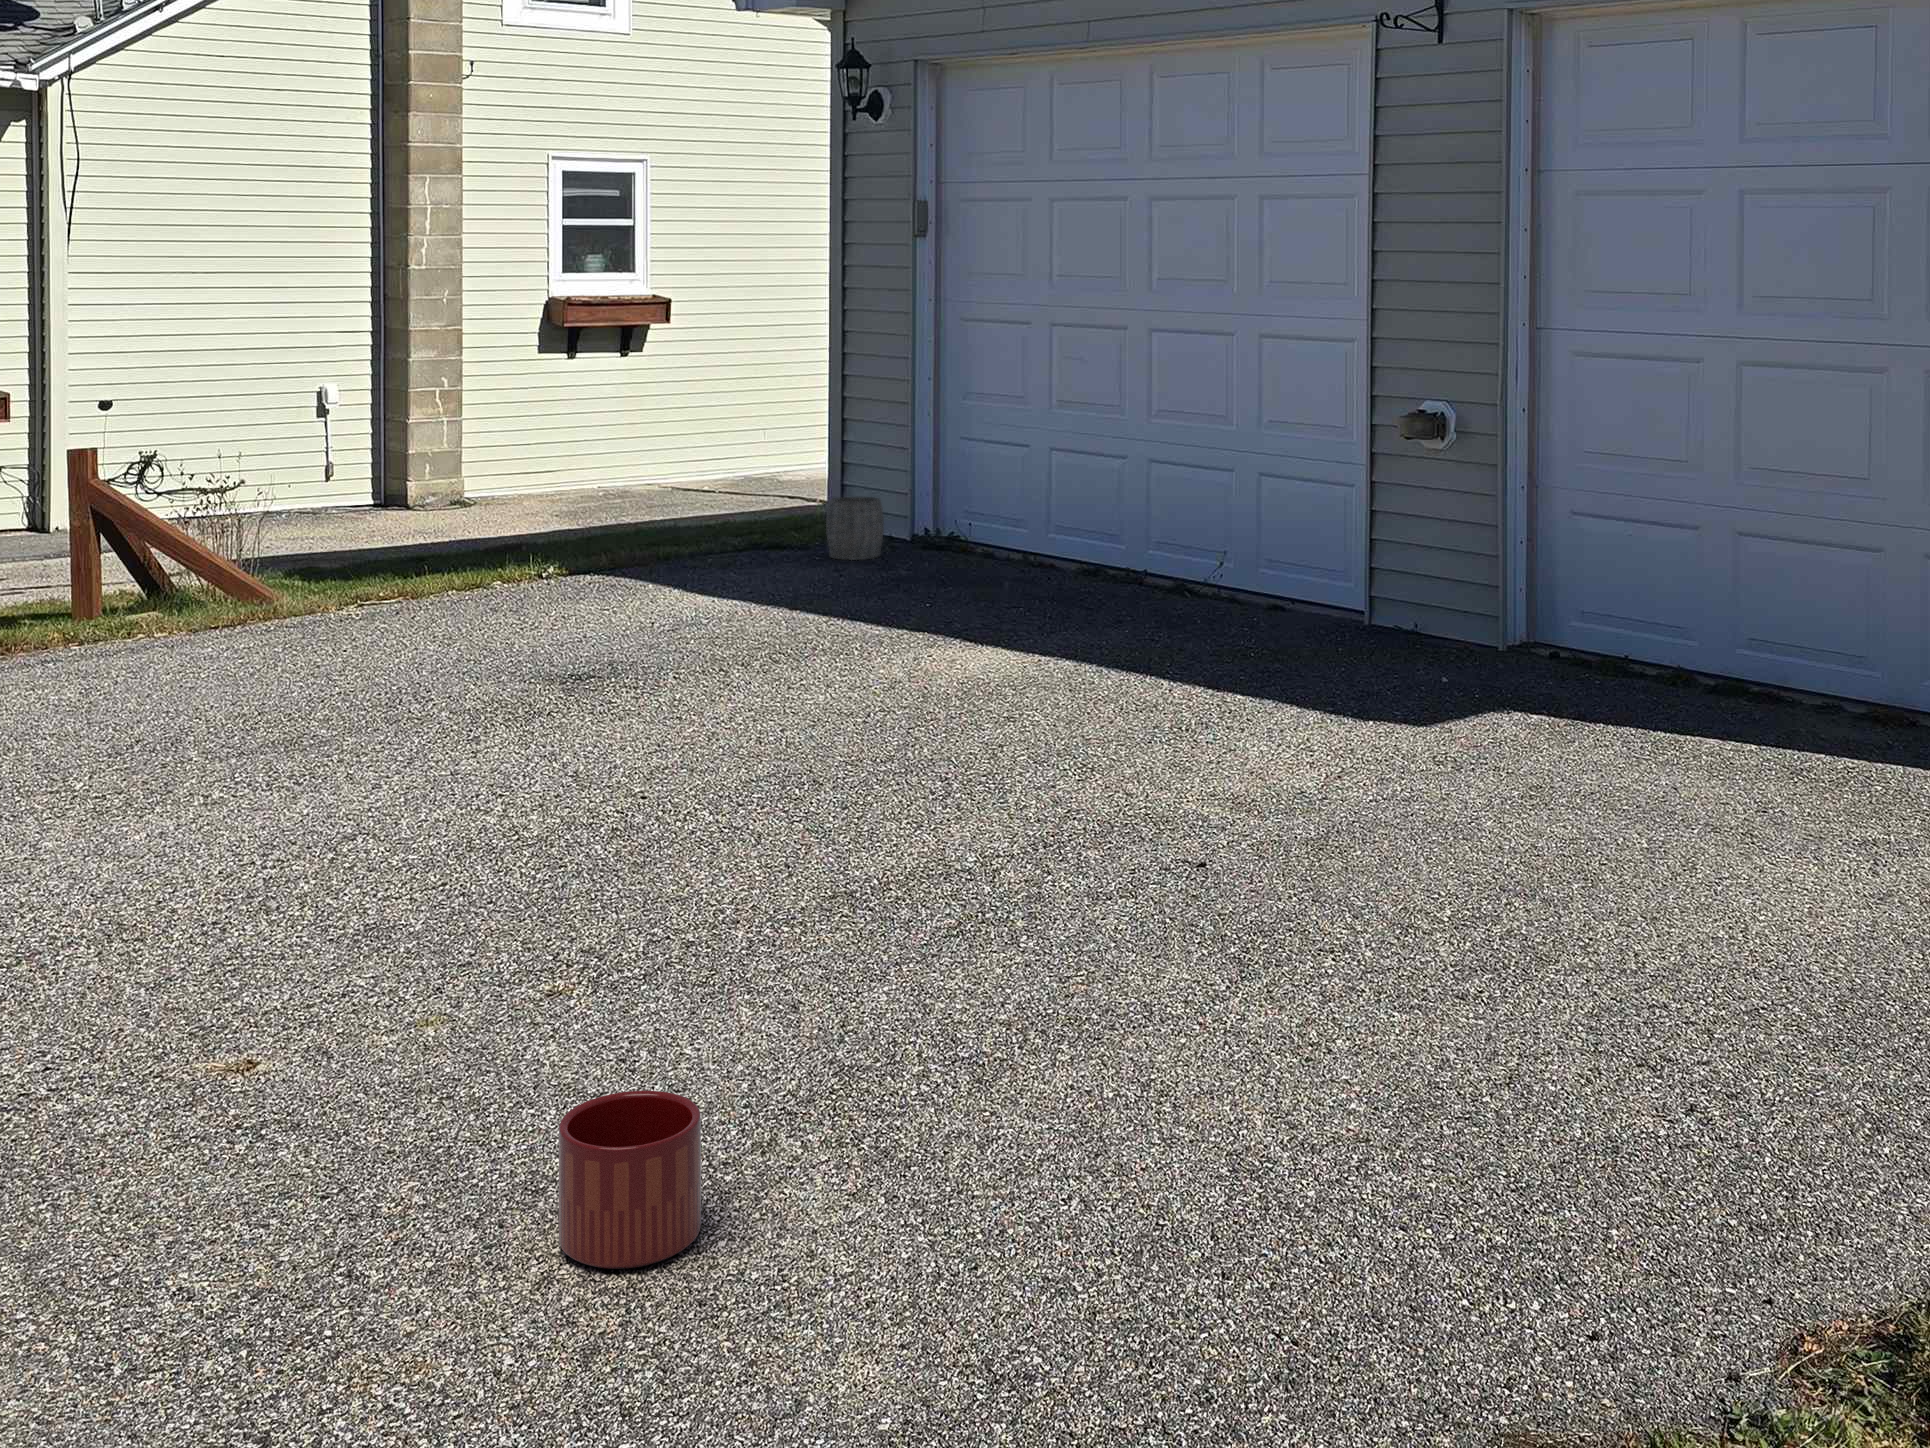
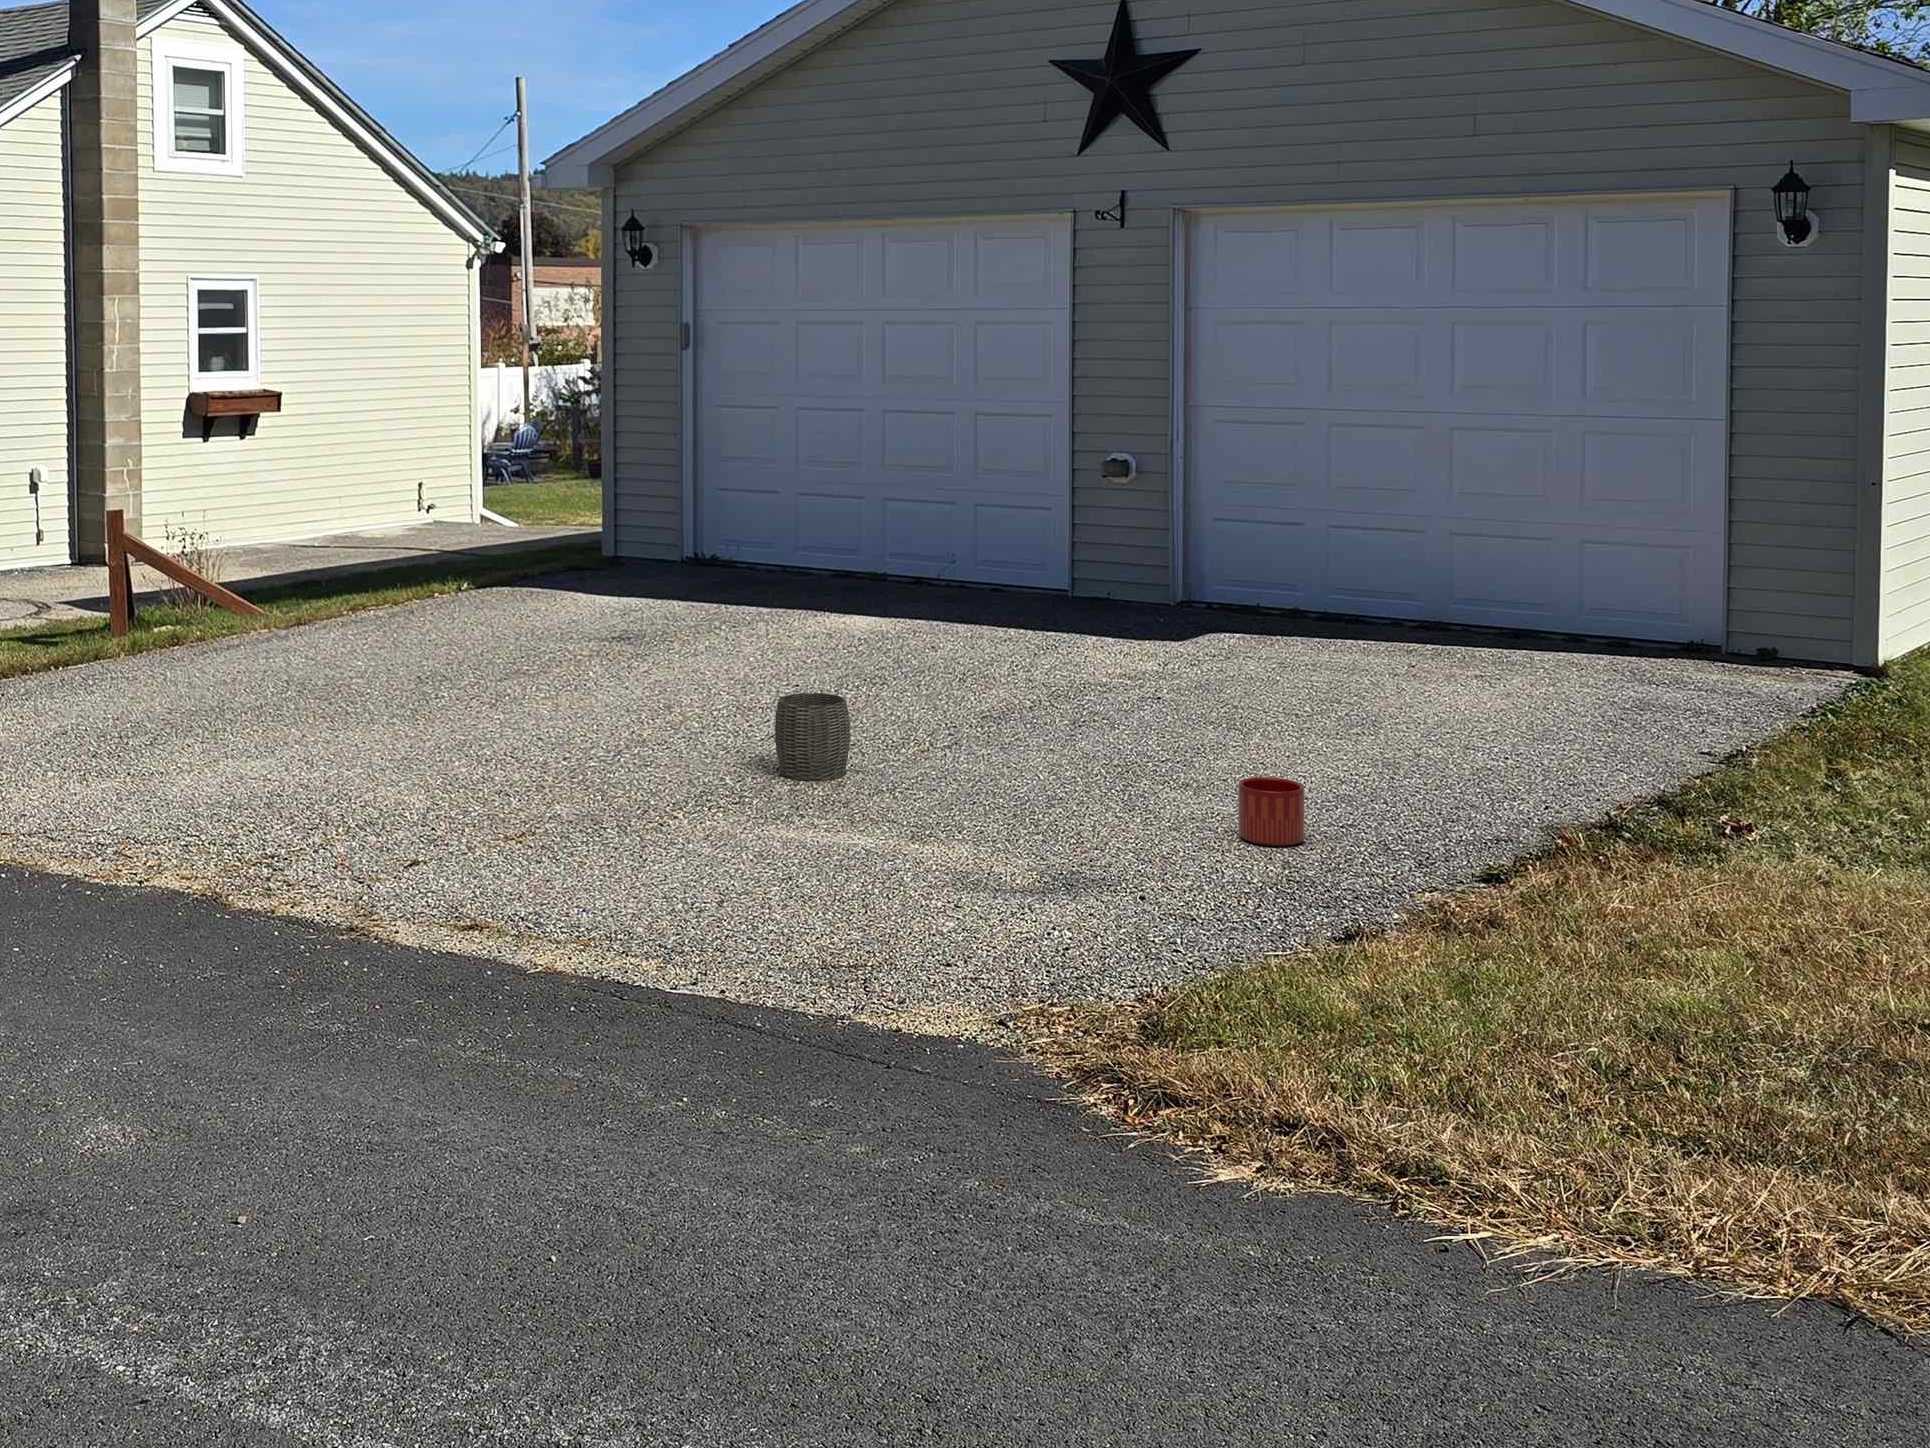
woven basket: present [826,497,884,560] -> present [775,693,850,781]

